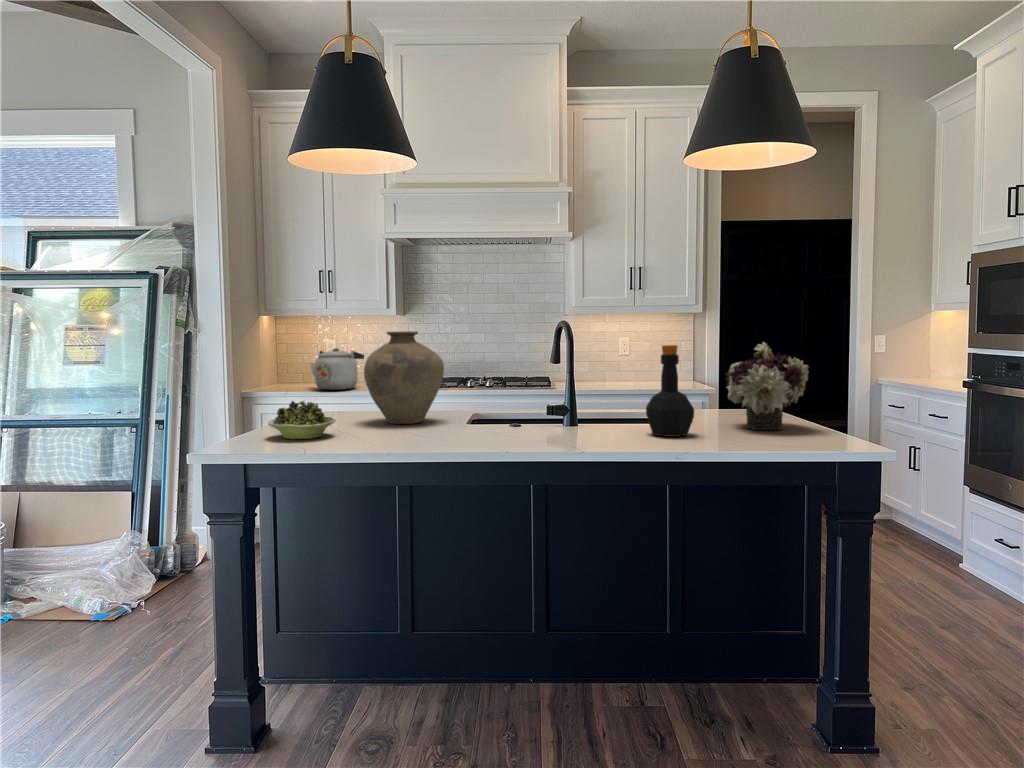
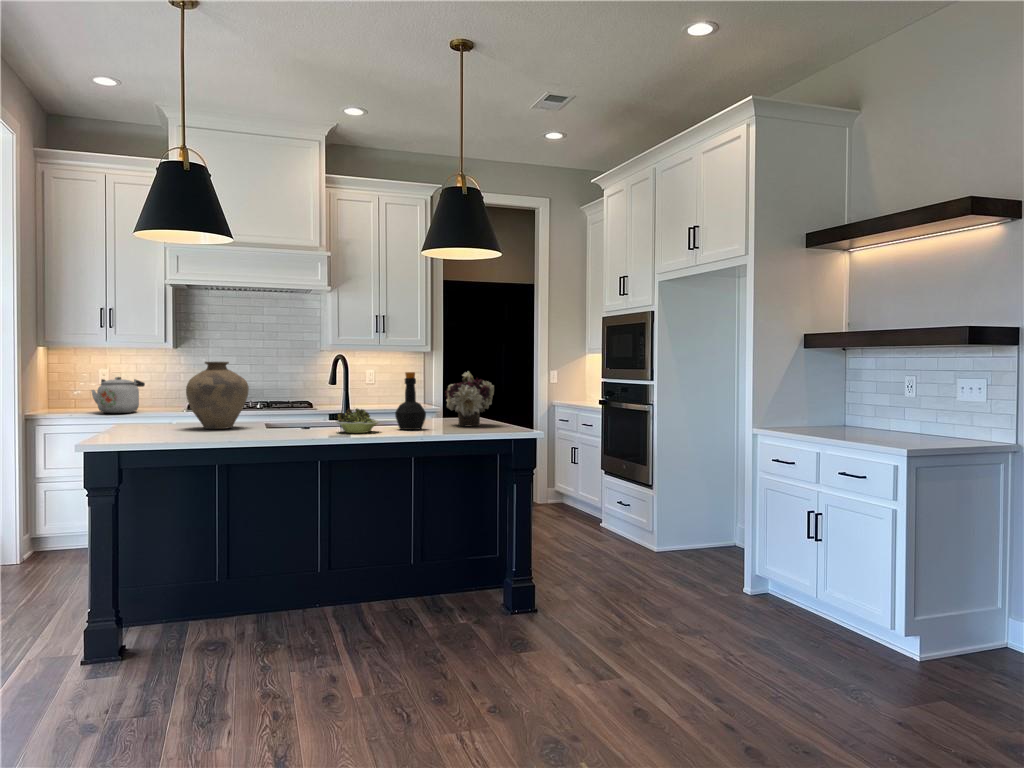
bowl: present [268,401,336,439] -> present [335,408,379,433]

